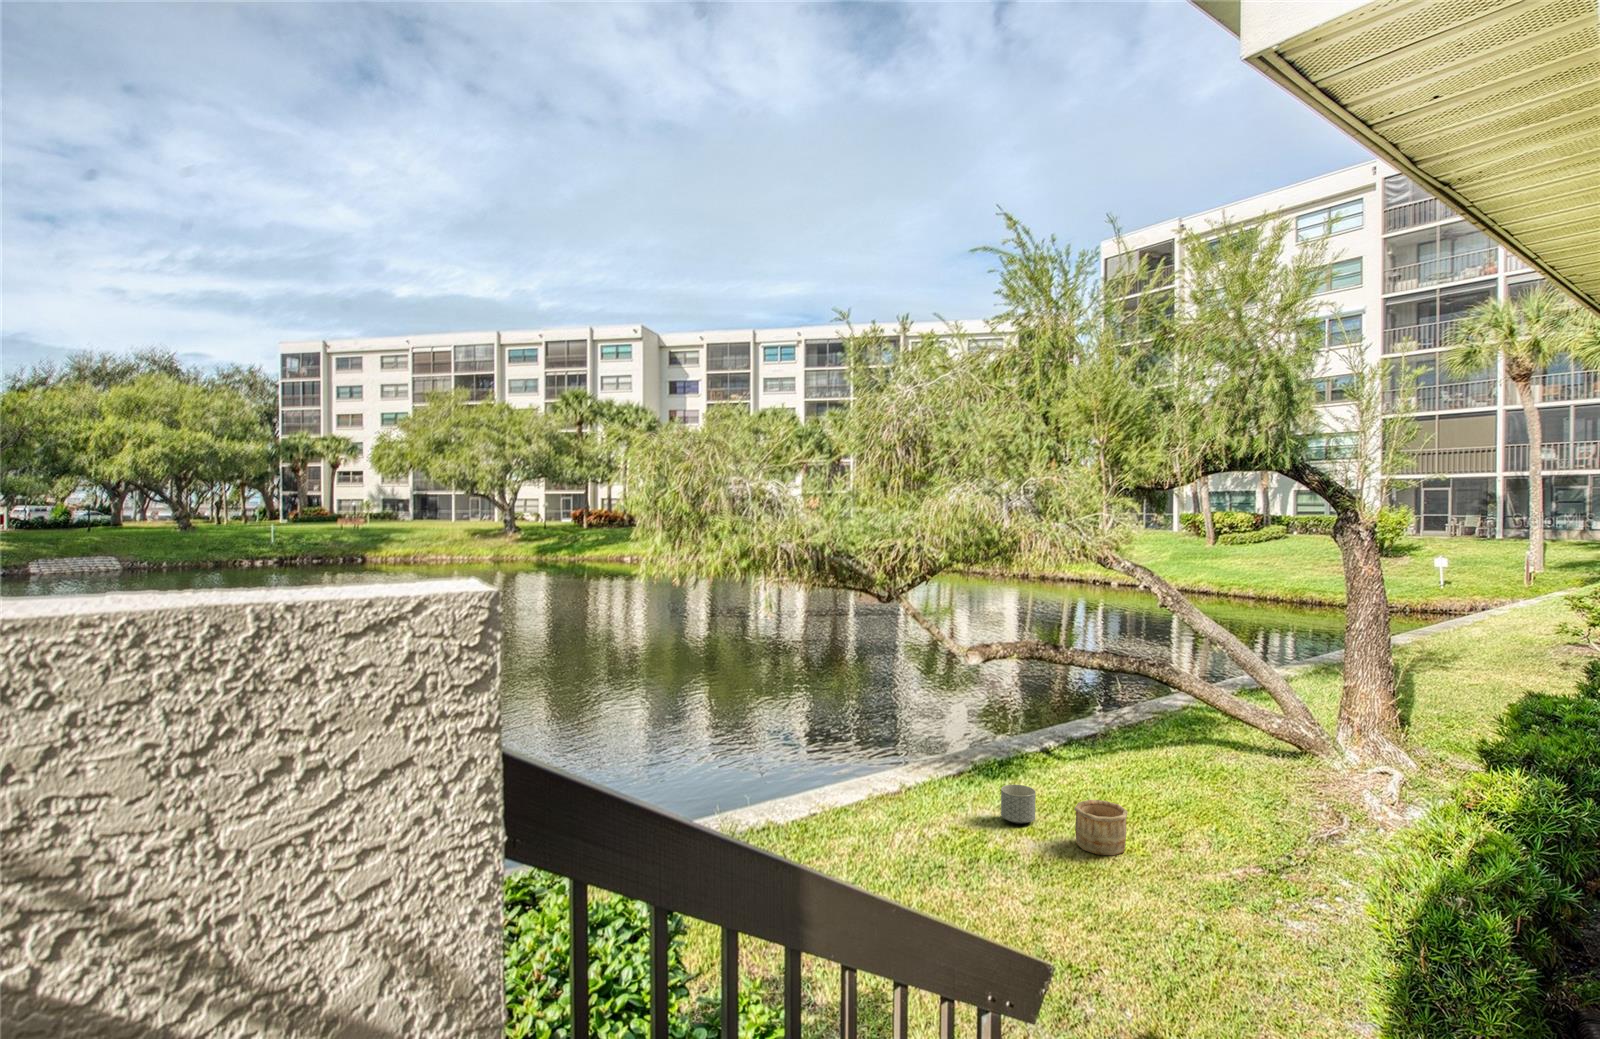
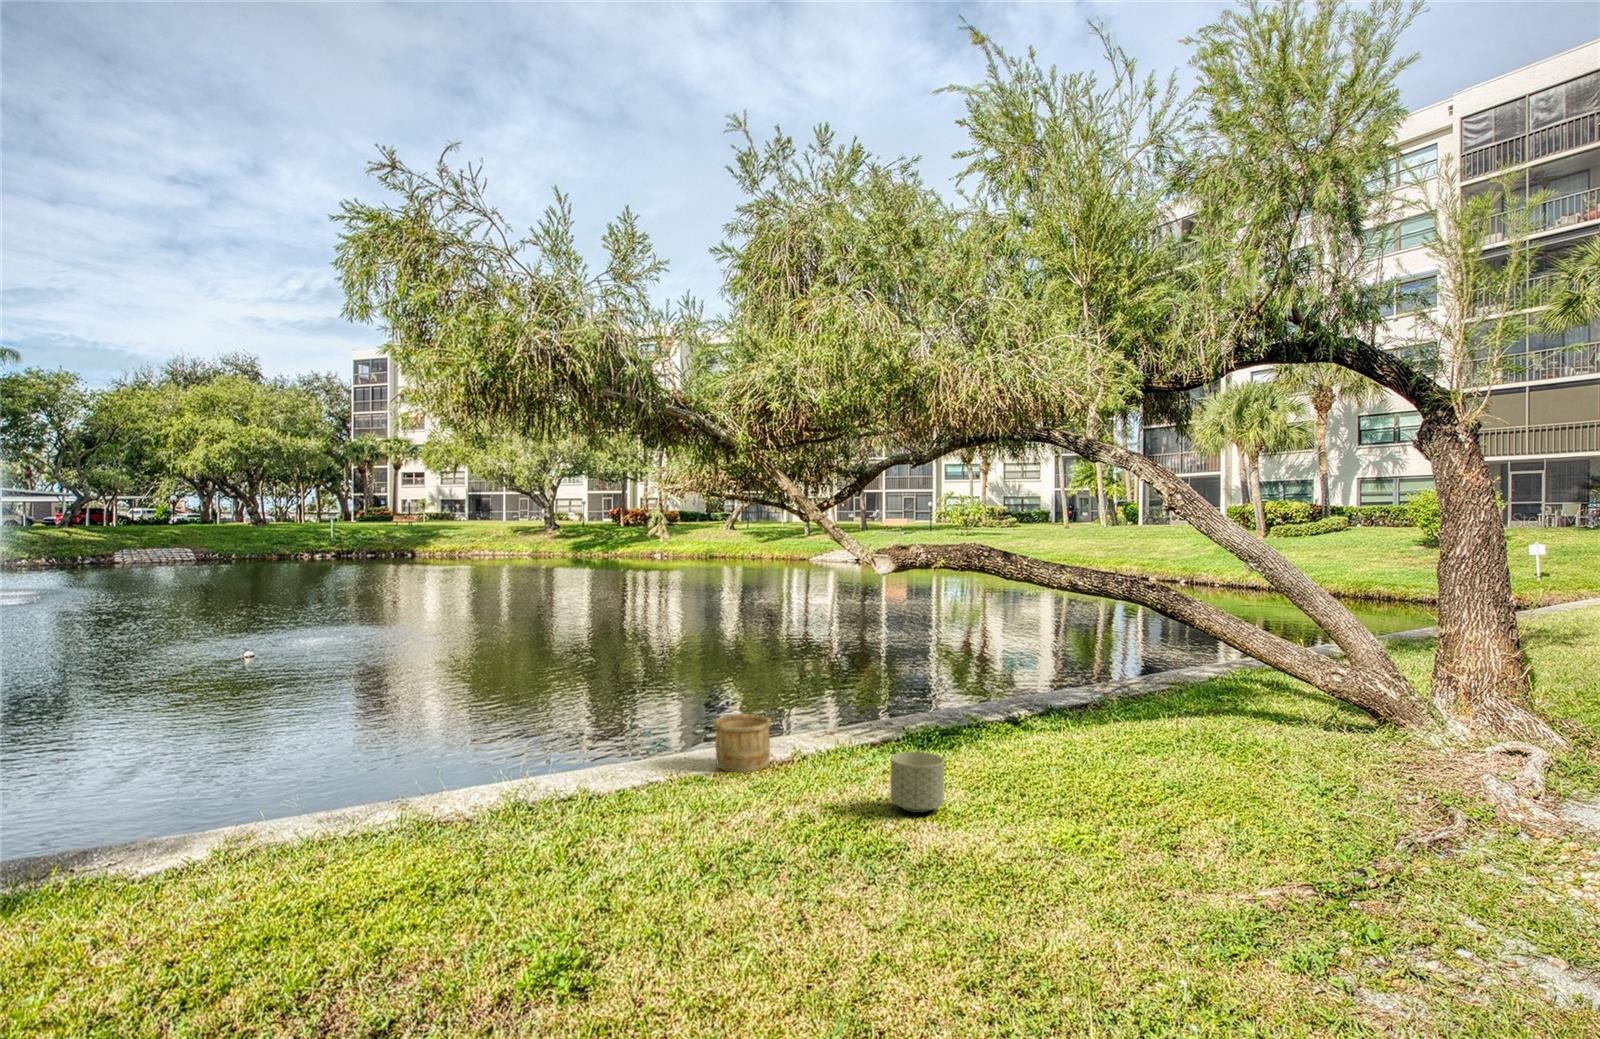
wooden bucket: present [1074,800,1128,855] -> present [714,714,771,772]

